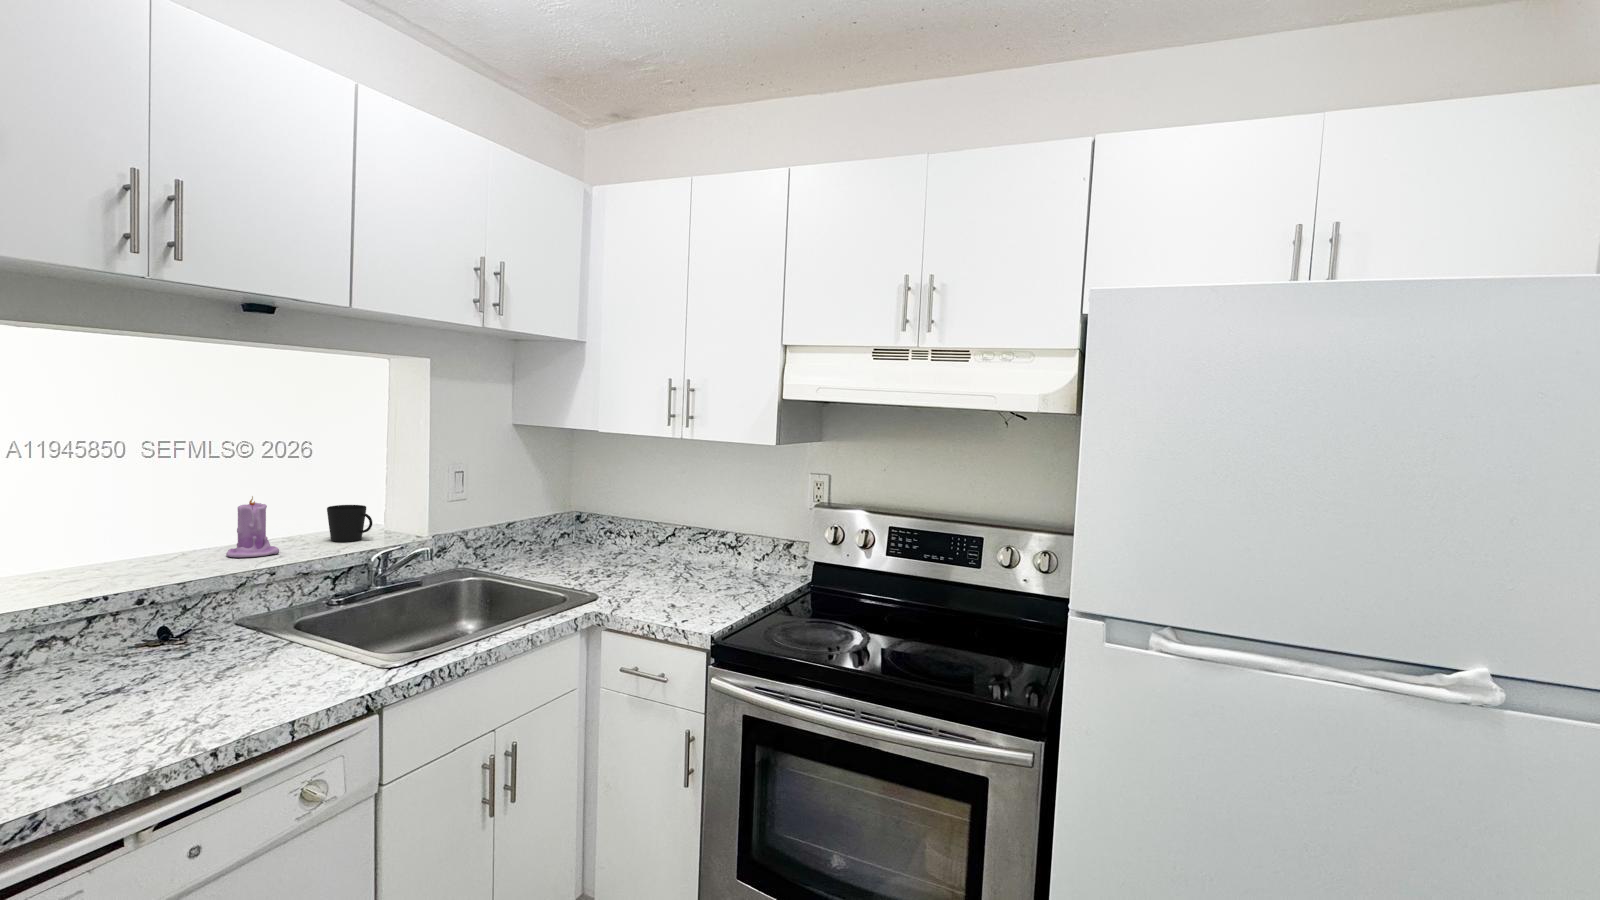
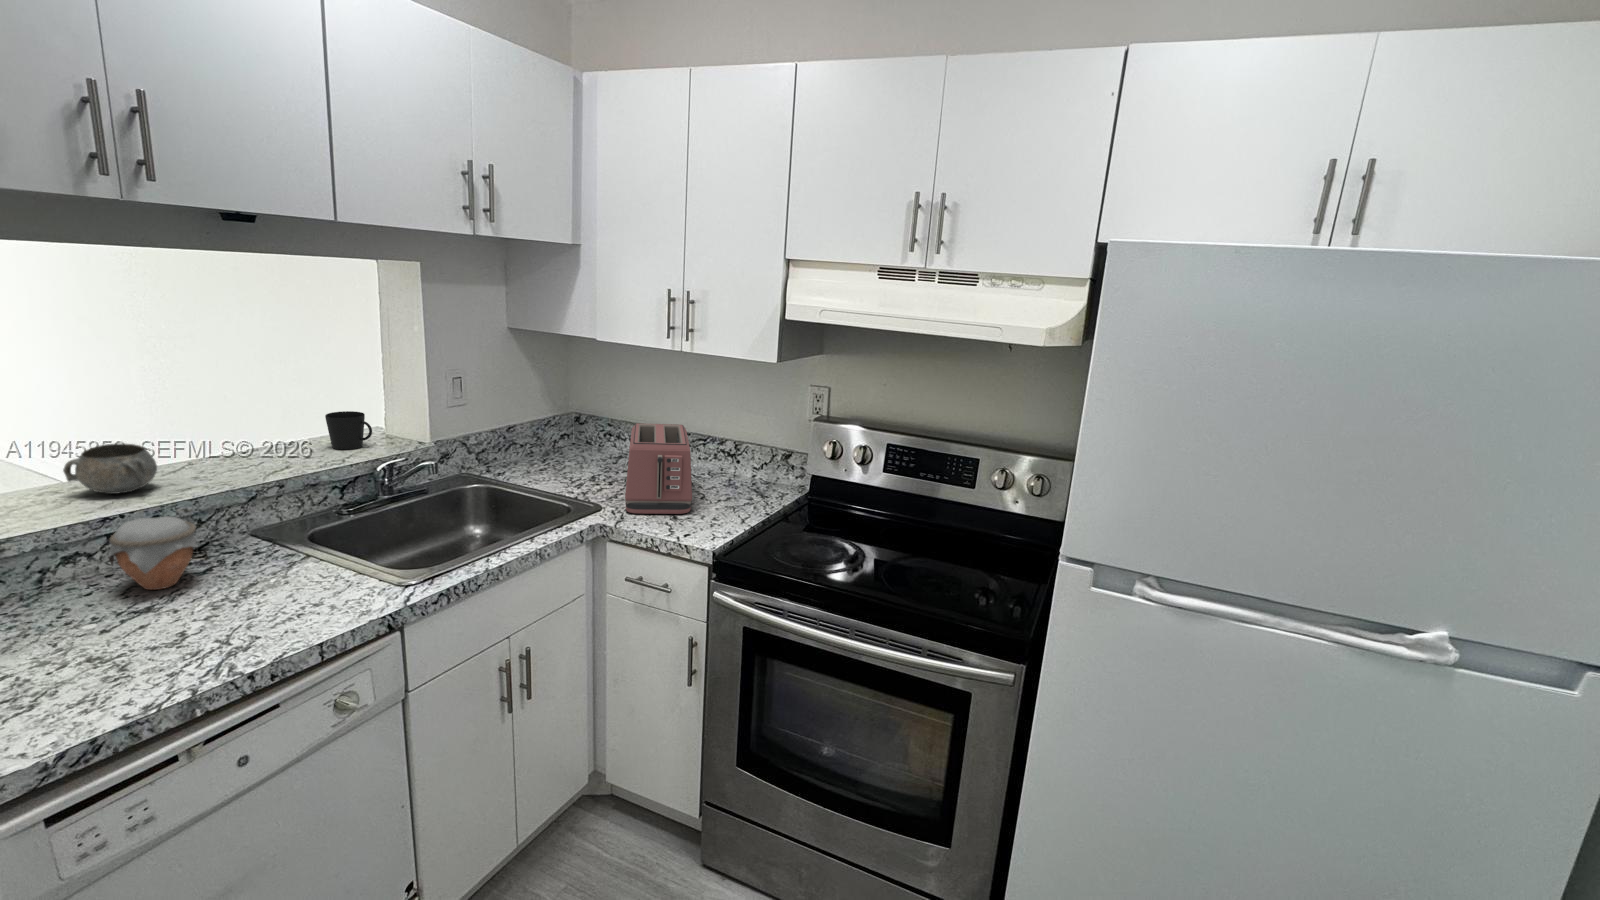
candle: present [226,496,279,558] -> none [231,407,283,469]
toaster: none [623,514,691,601] -> present [625,423,692,514]
decorative bowl: none [54,528,150,578] -> present [63,444,157,494]
jar: none [84,595,179,673] -> present [108,516,196,590]

